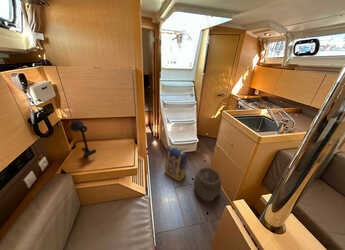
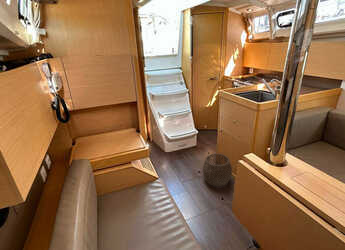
desk lamp: present [70,120,96,158] -> none [76,111,103,151]
backpack: present [165,146,187,181] -> none [166,139,192,176]

